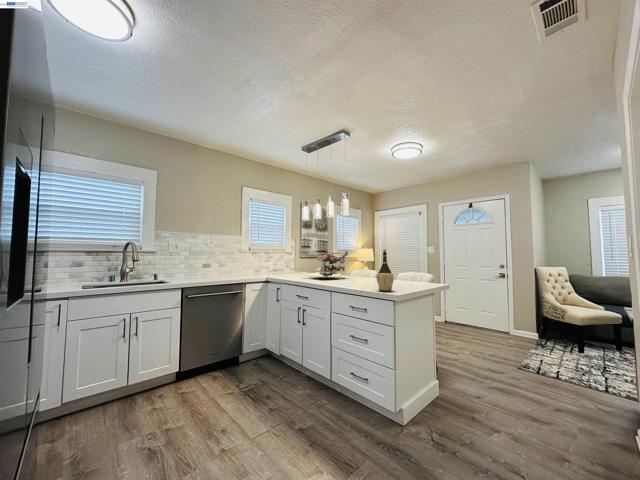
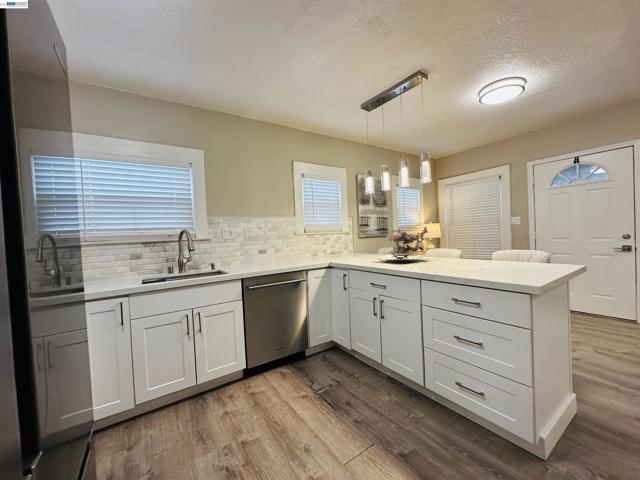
wine bottle: present [377,249,394,291] -> none [495,223,523,280]

